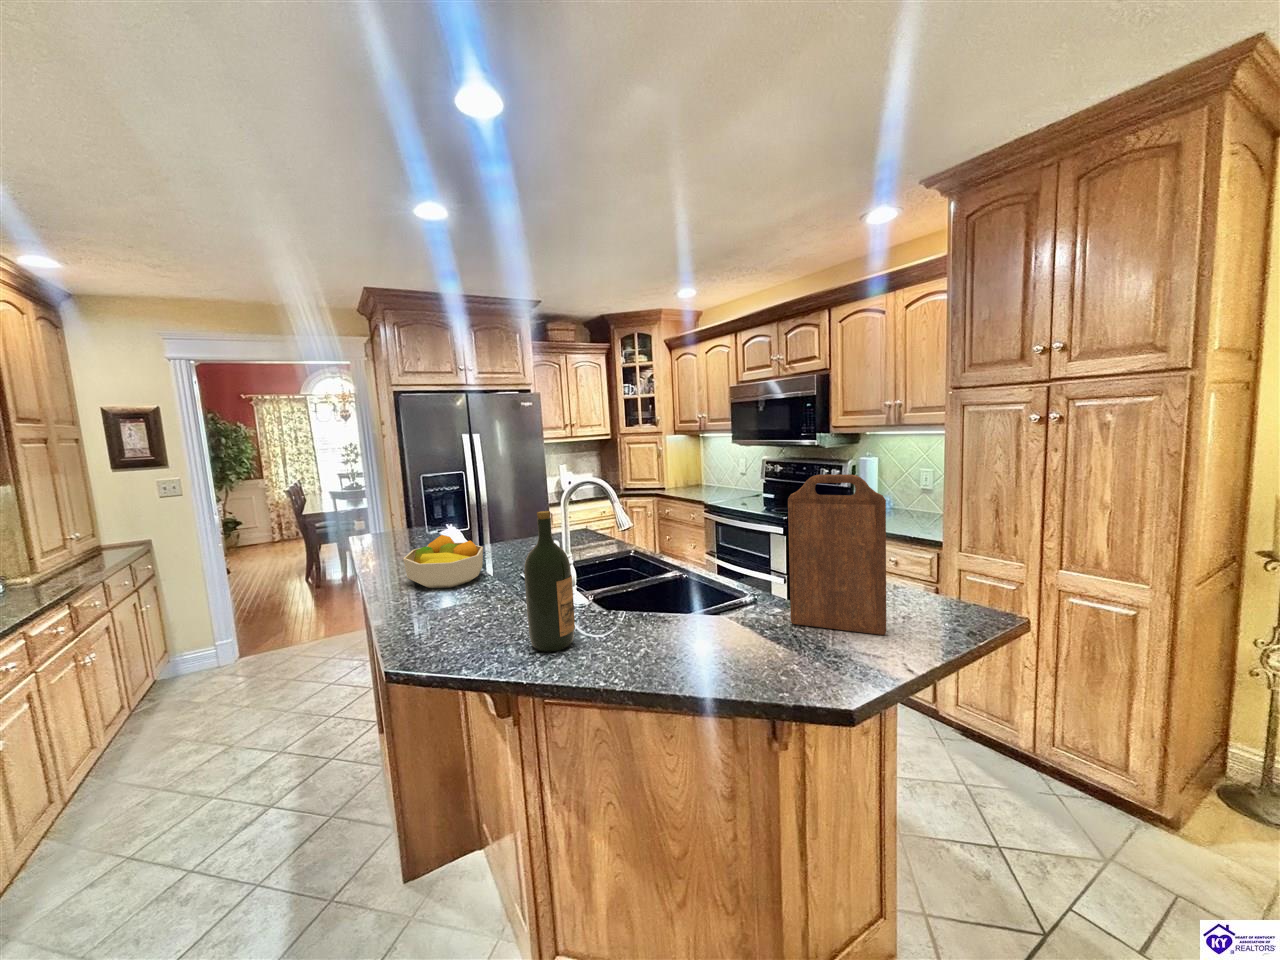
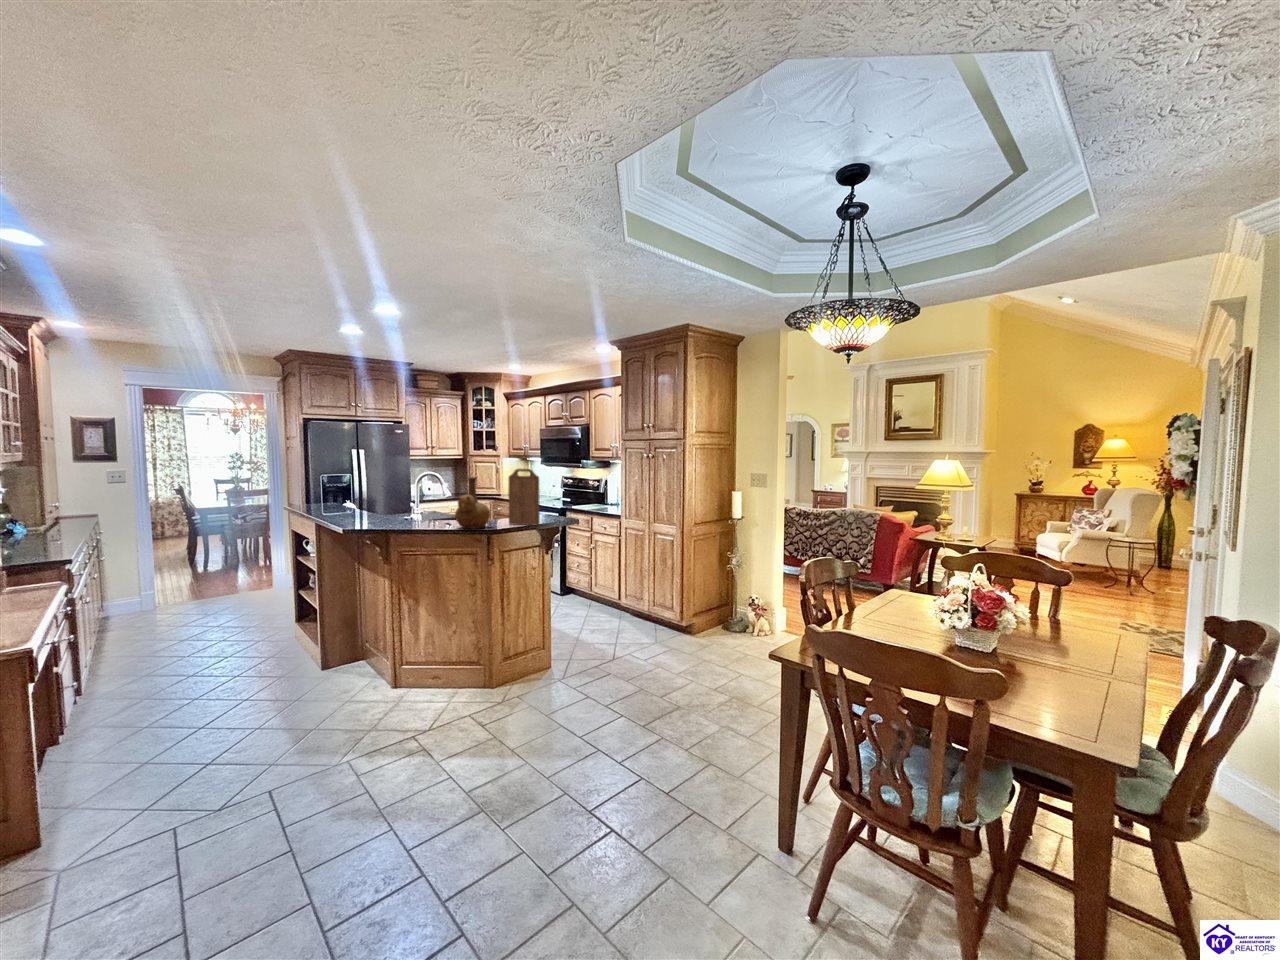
vase: none [661,507,758,665] -> present [455,477,490,529]
wine bottle: present [524,511,575,652] -> none [404,477,423,529]
fruit bowl: present [403,535,483,588] -> none [336,498,377,521]

